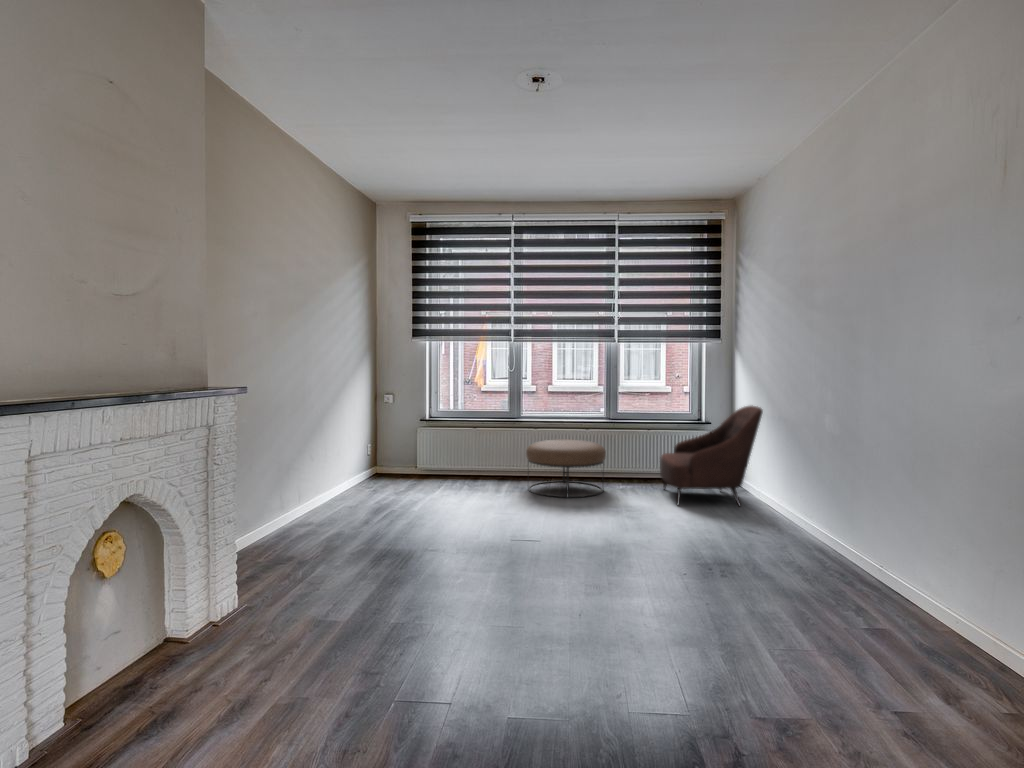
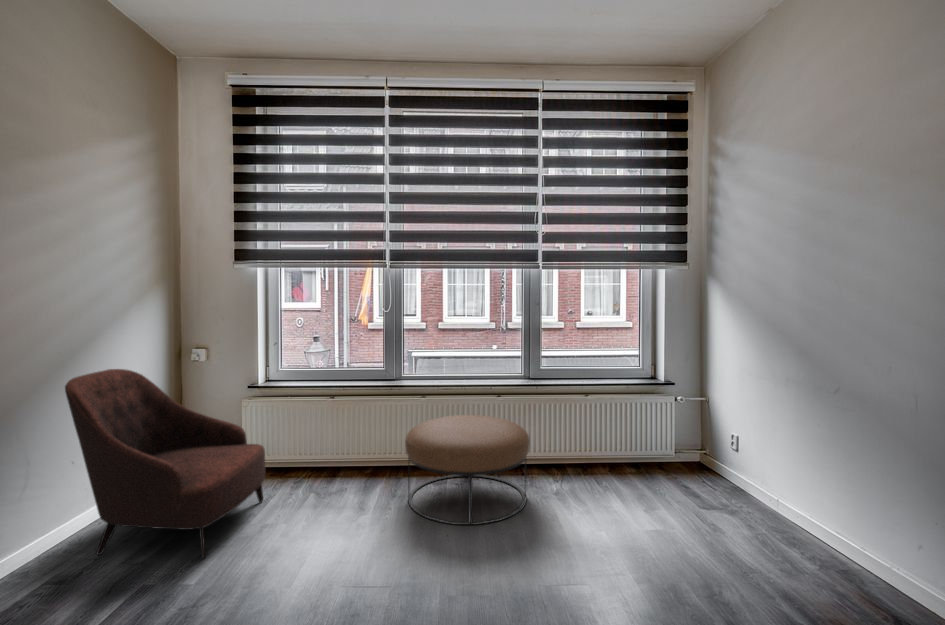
armchair: present [660,405,763,505] -> present [65,369,265,559]

